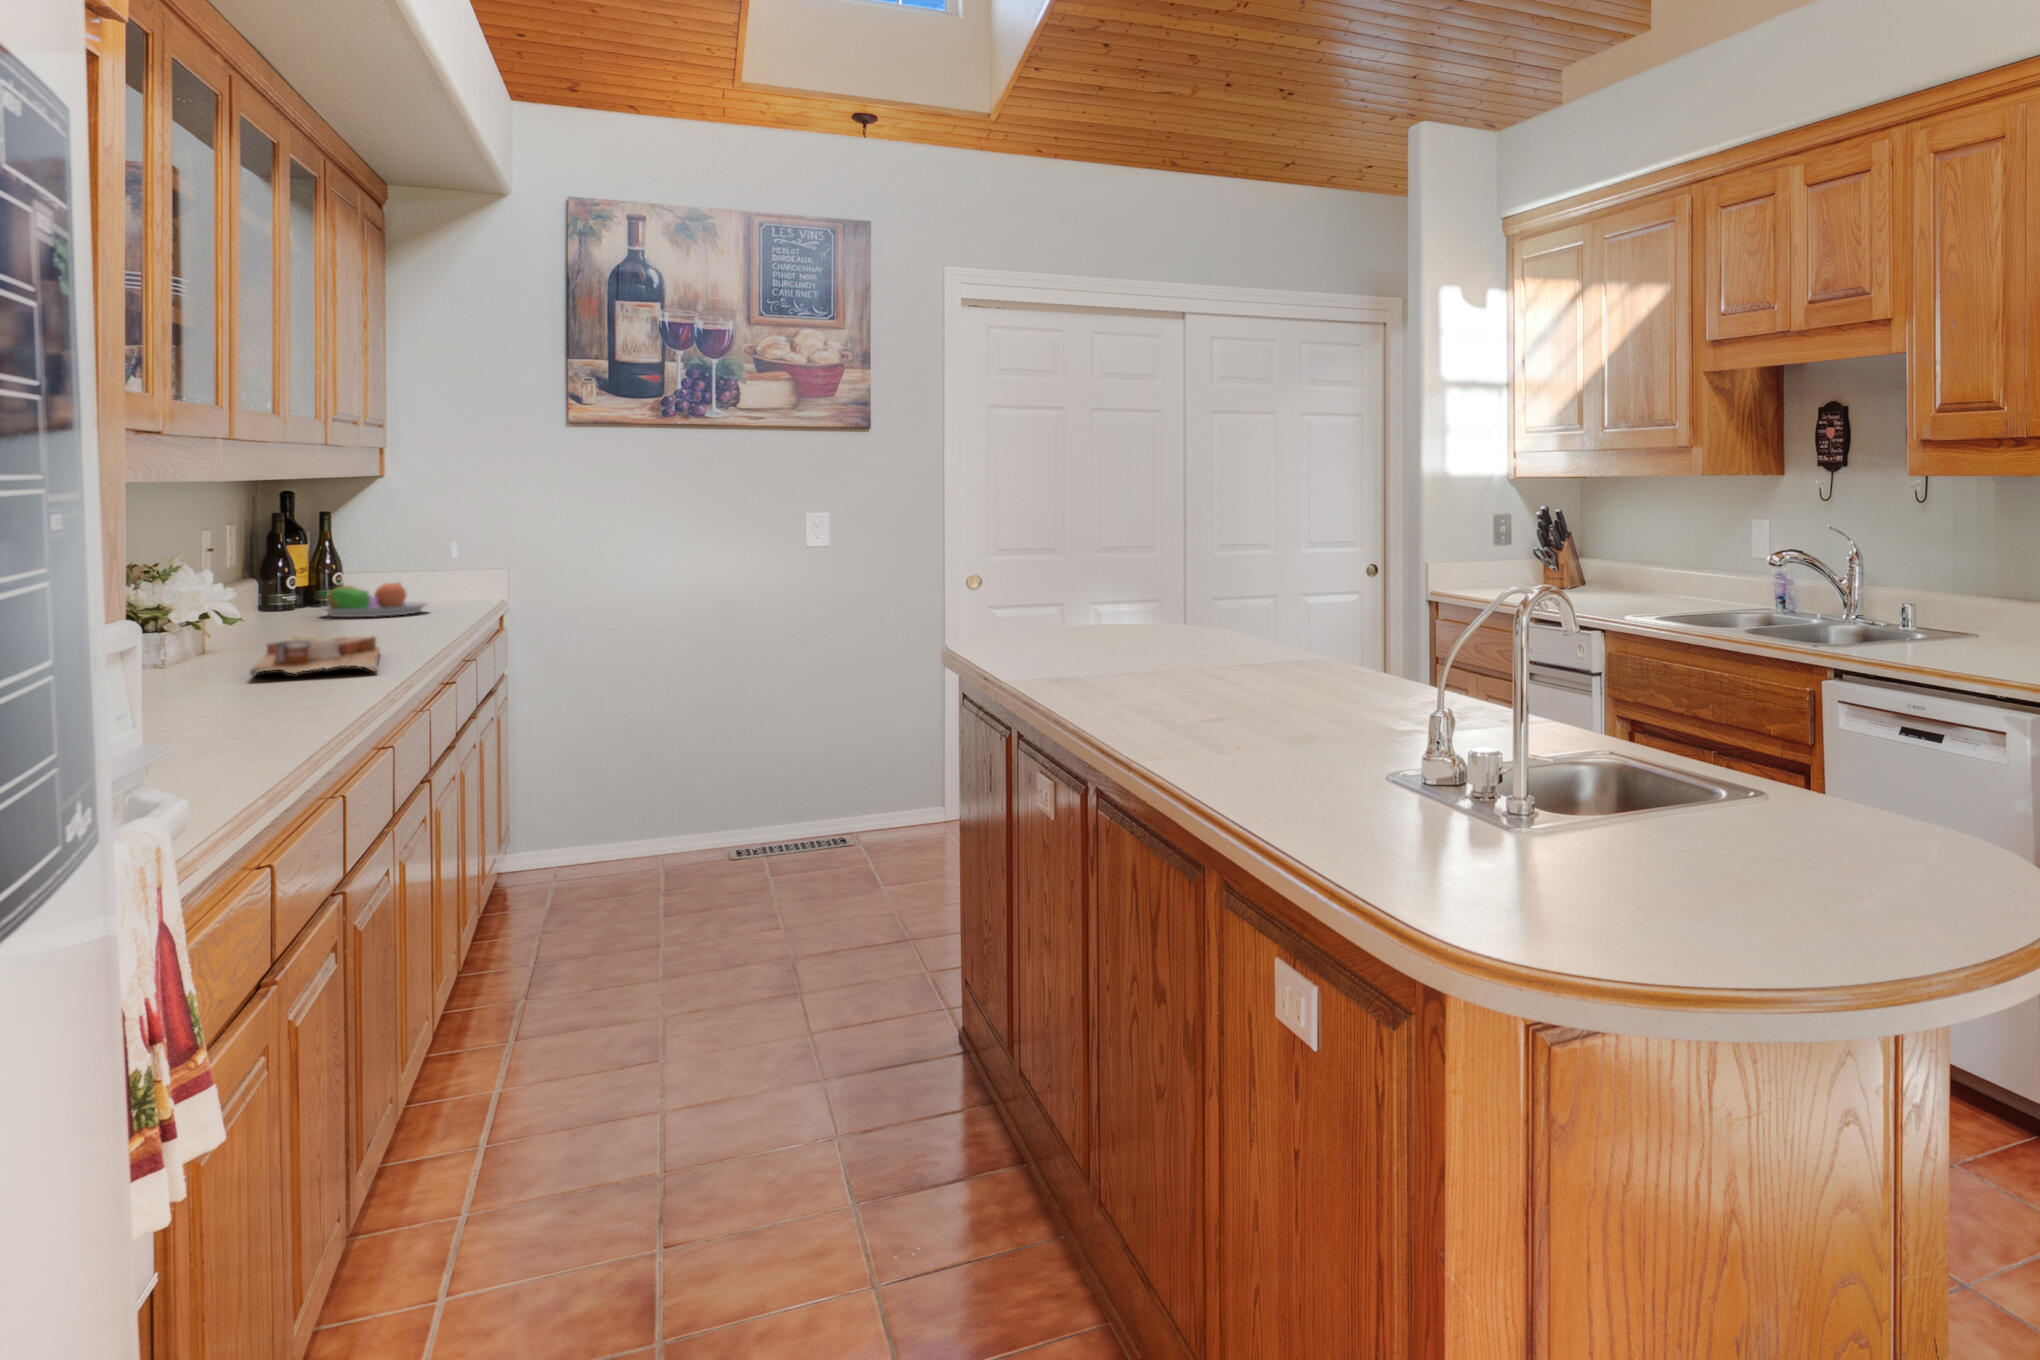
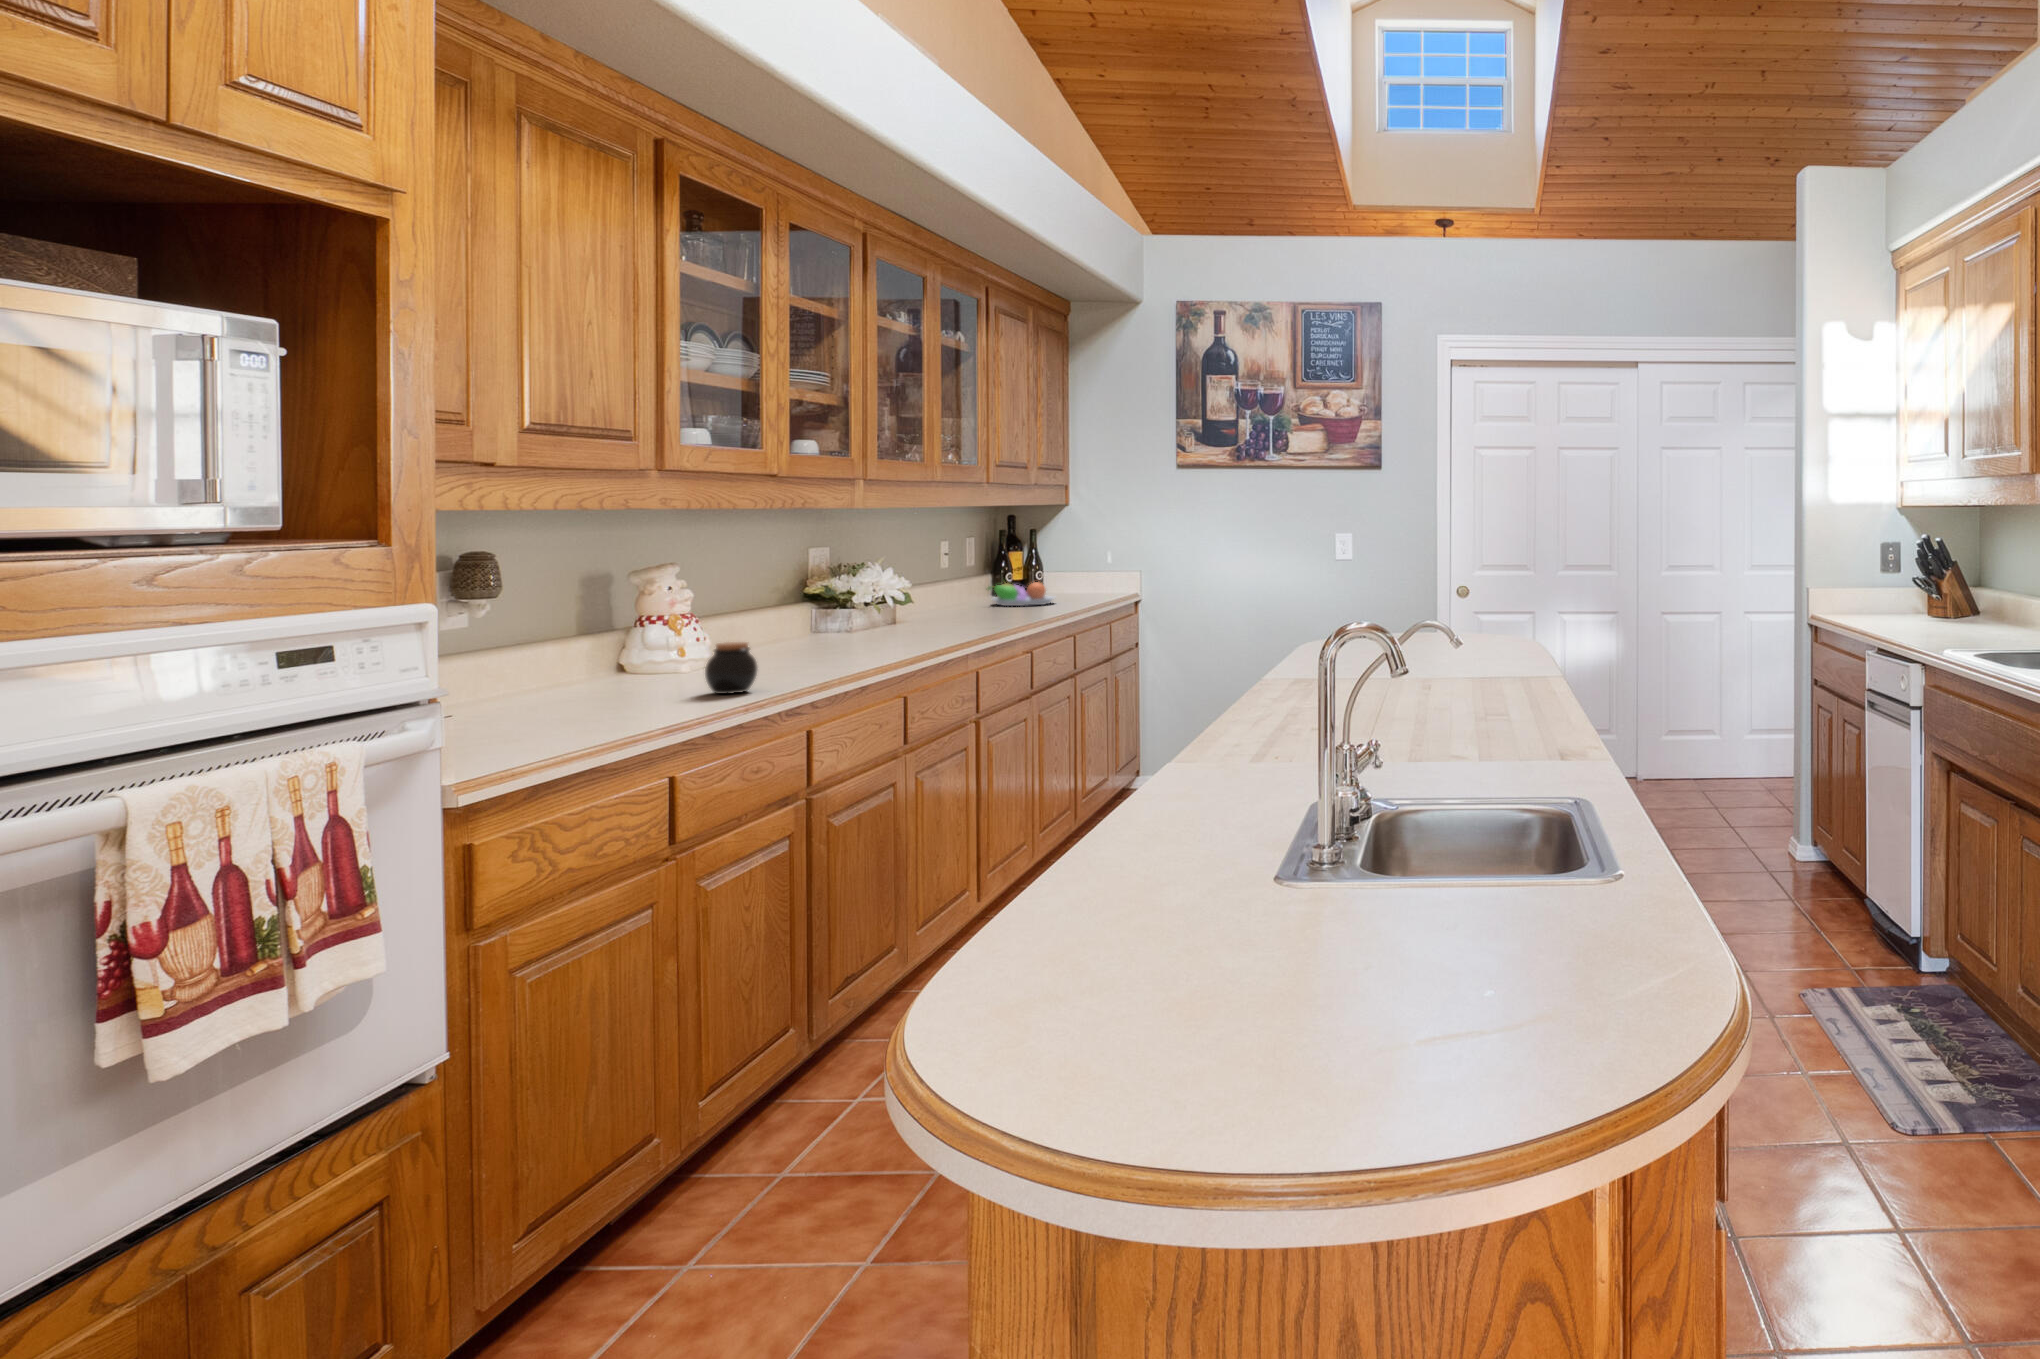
cutting board: present [251,636,380,675] -> none [840,619,953,647]
jar: none [212,669,299,746] -> present [705,642,758,694]

